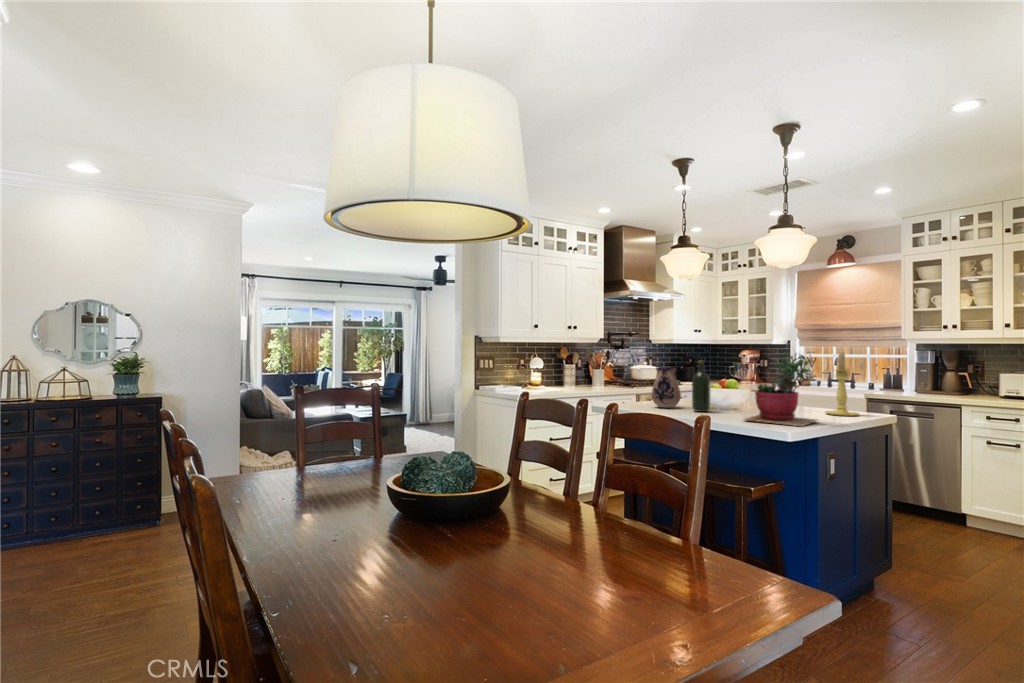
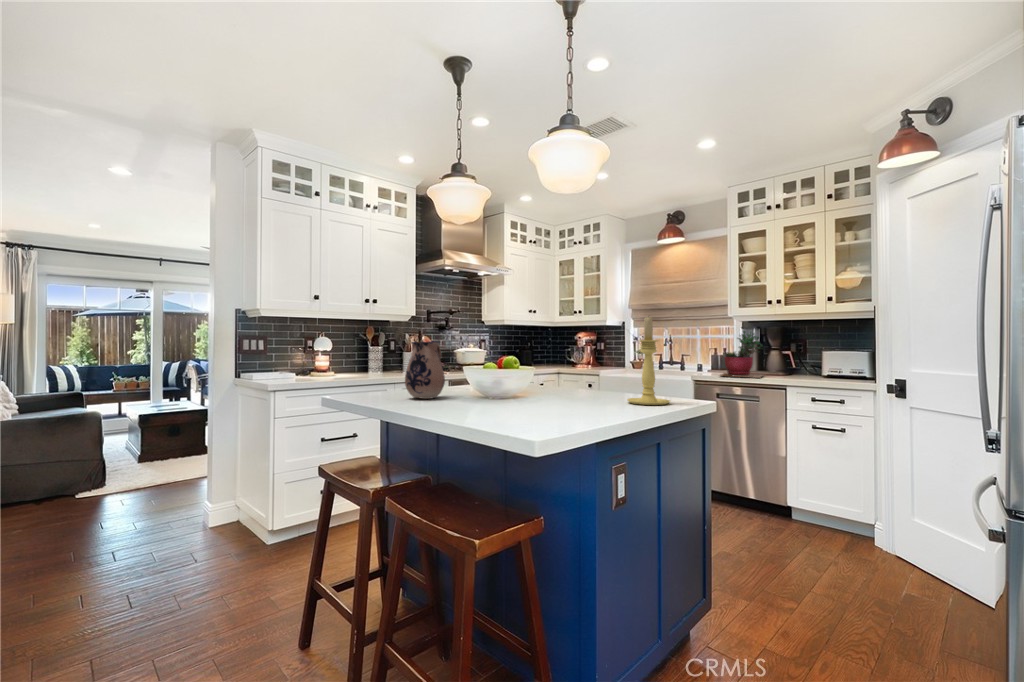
succulent plant: present [745,353,817,426] -> present [720,331,763,378]
wine bottle: present [692,360,711,412] -> none [449,329,475,404]

